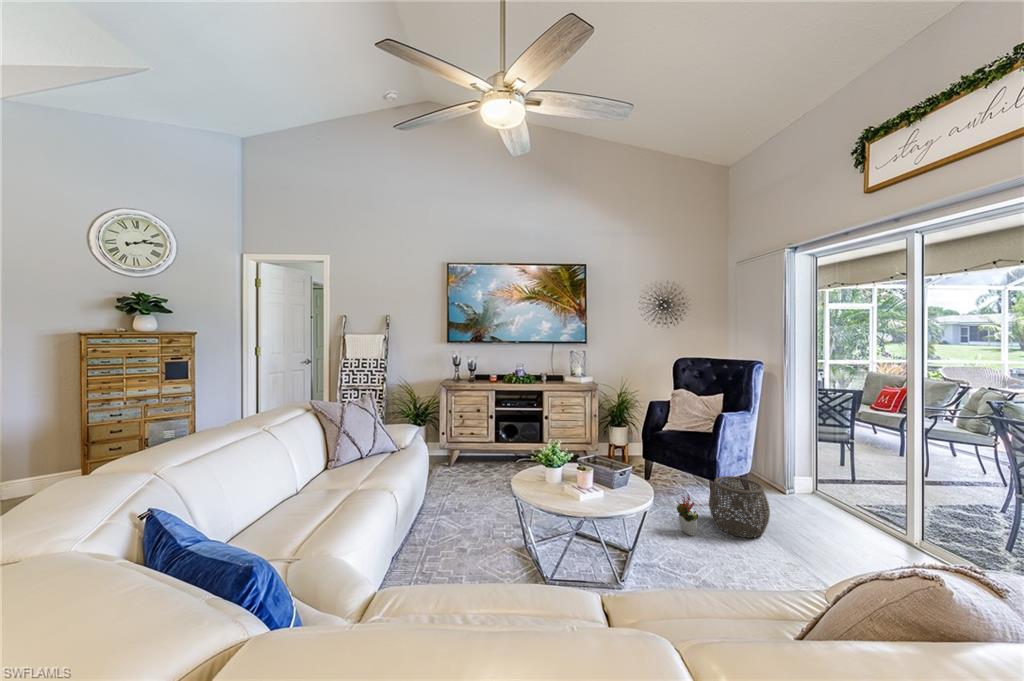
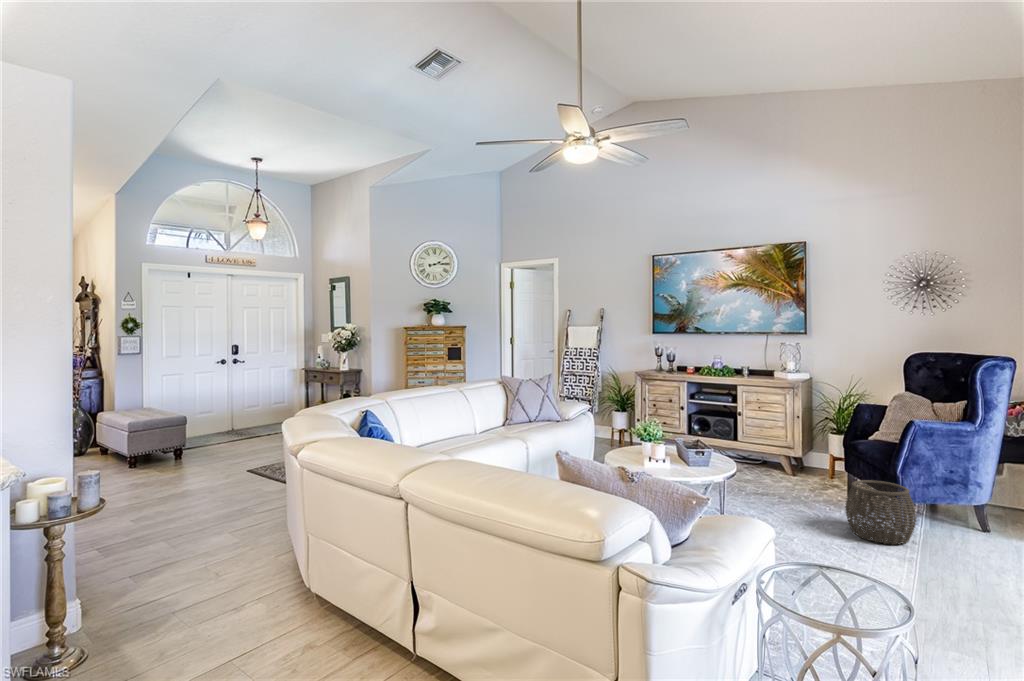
decorative plant: present [677,496,698,536] -> none [794,485,817,528]

